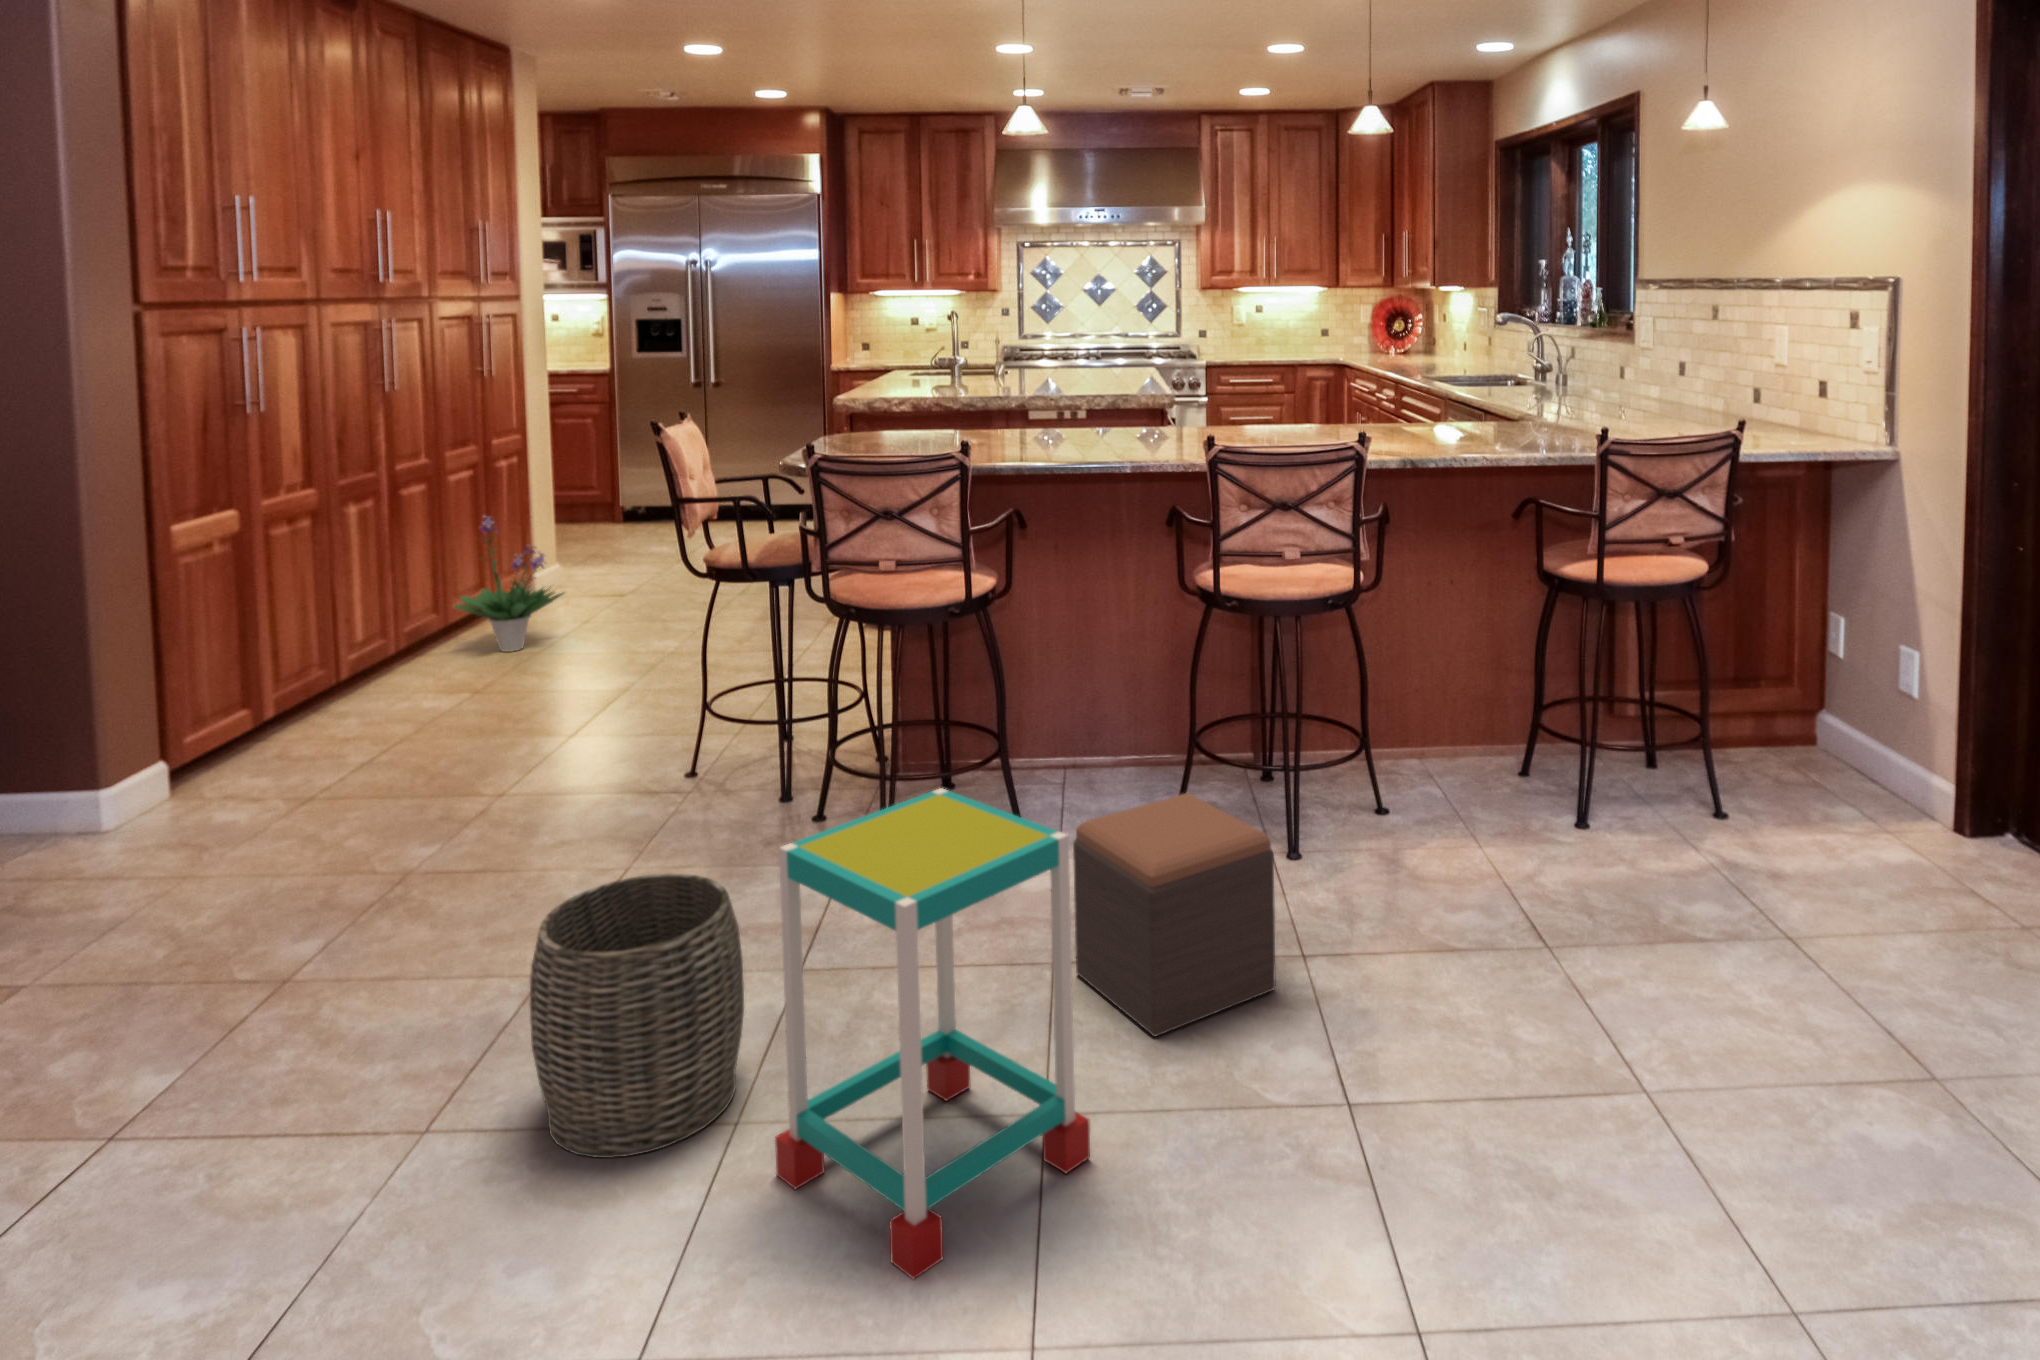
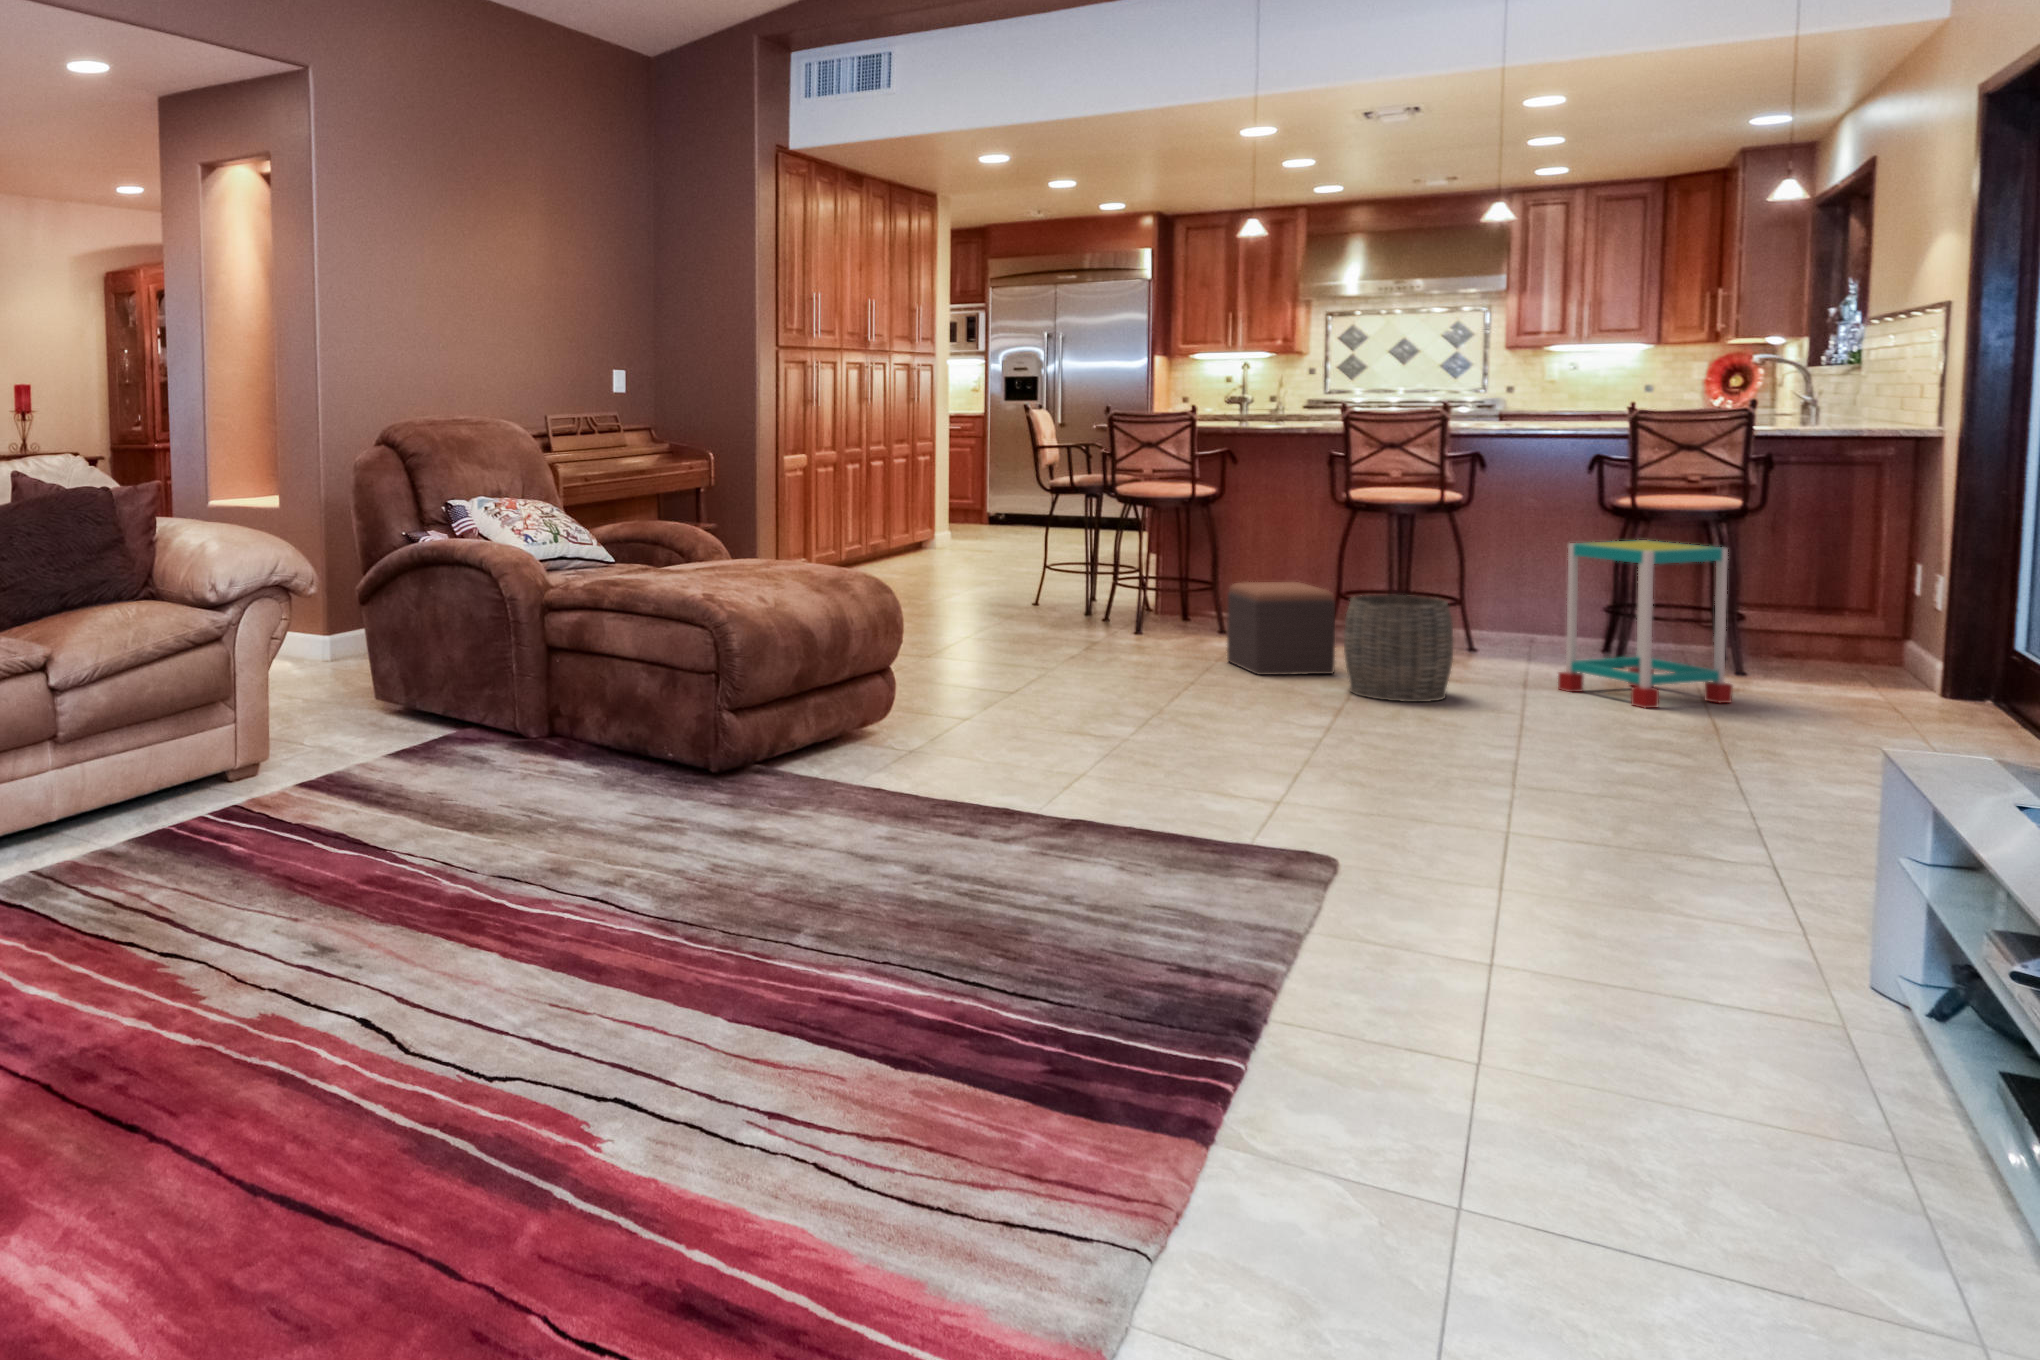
potted plant: present [454,516,563,652] -> none [896,484,962,568]
side table: present [775,788,1090,1279] -> present [1558,540,1733,708]
woven basket: present [530,874,744,1158] -> present [1344,595,1453,702]

